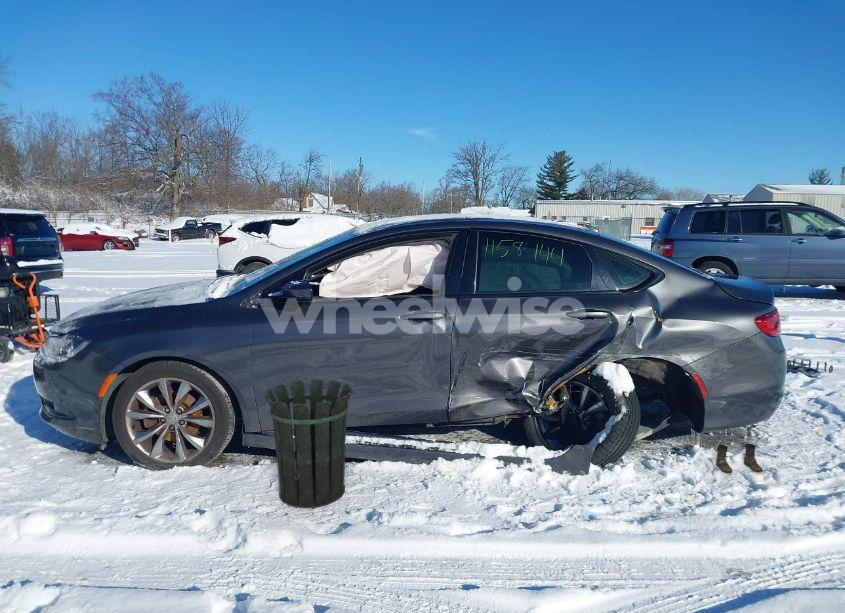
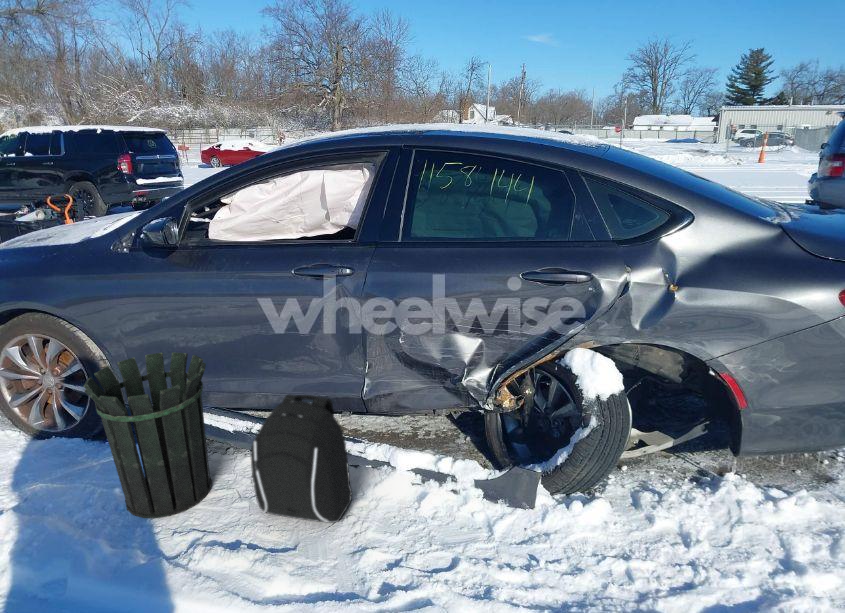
backpack: none [395,403,464,496] -> present [251,394,352,523]
boots: present [716,444,763,473] -> none [746,485,820,537]

